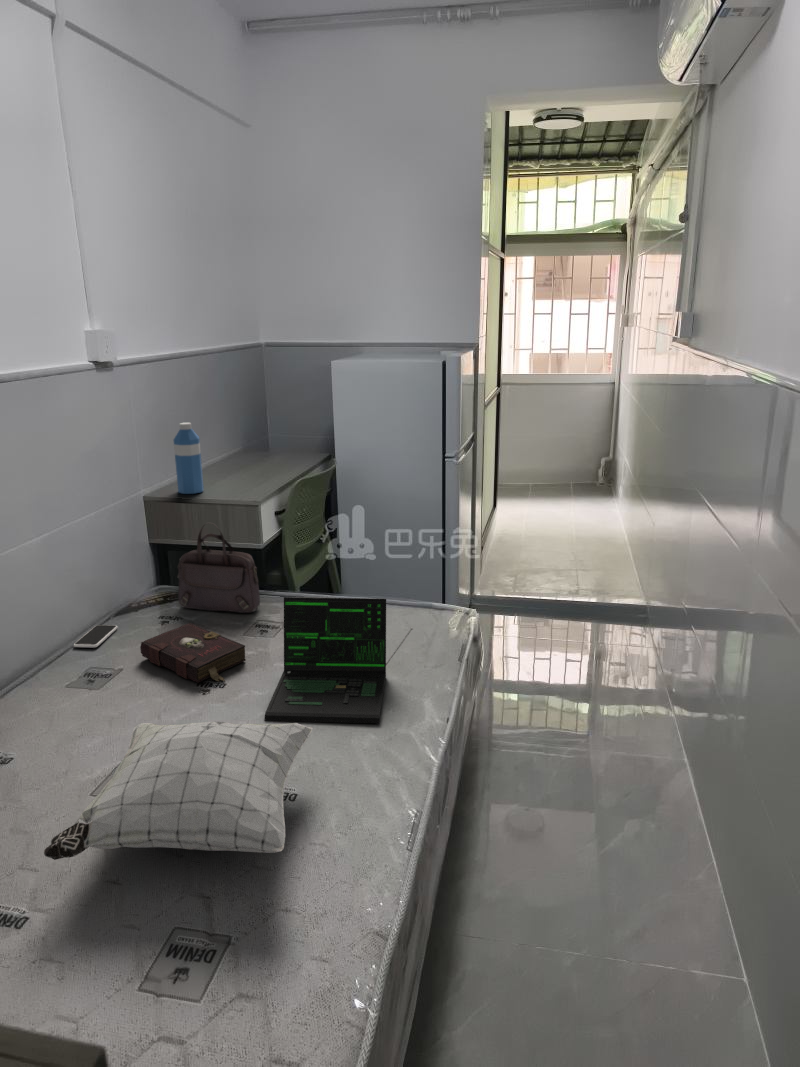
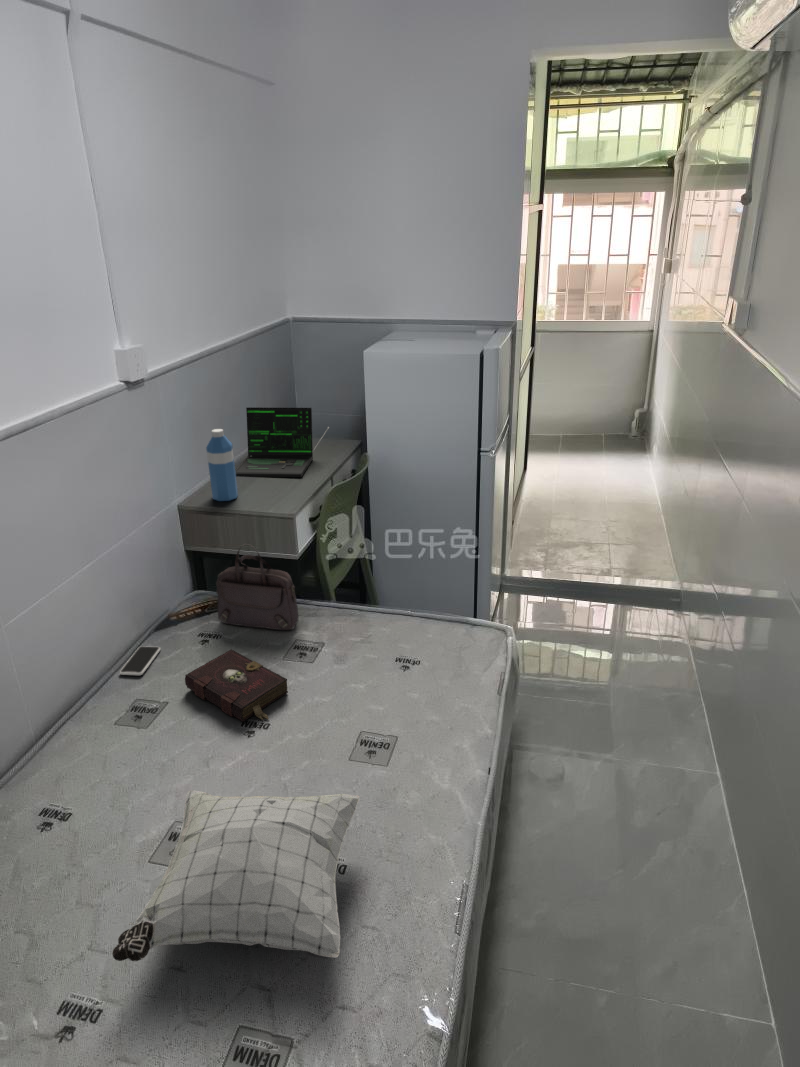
laptop: present [264,597,413,723] -> present [235,407,329,477]

